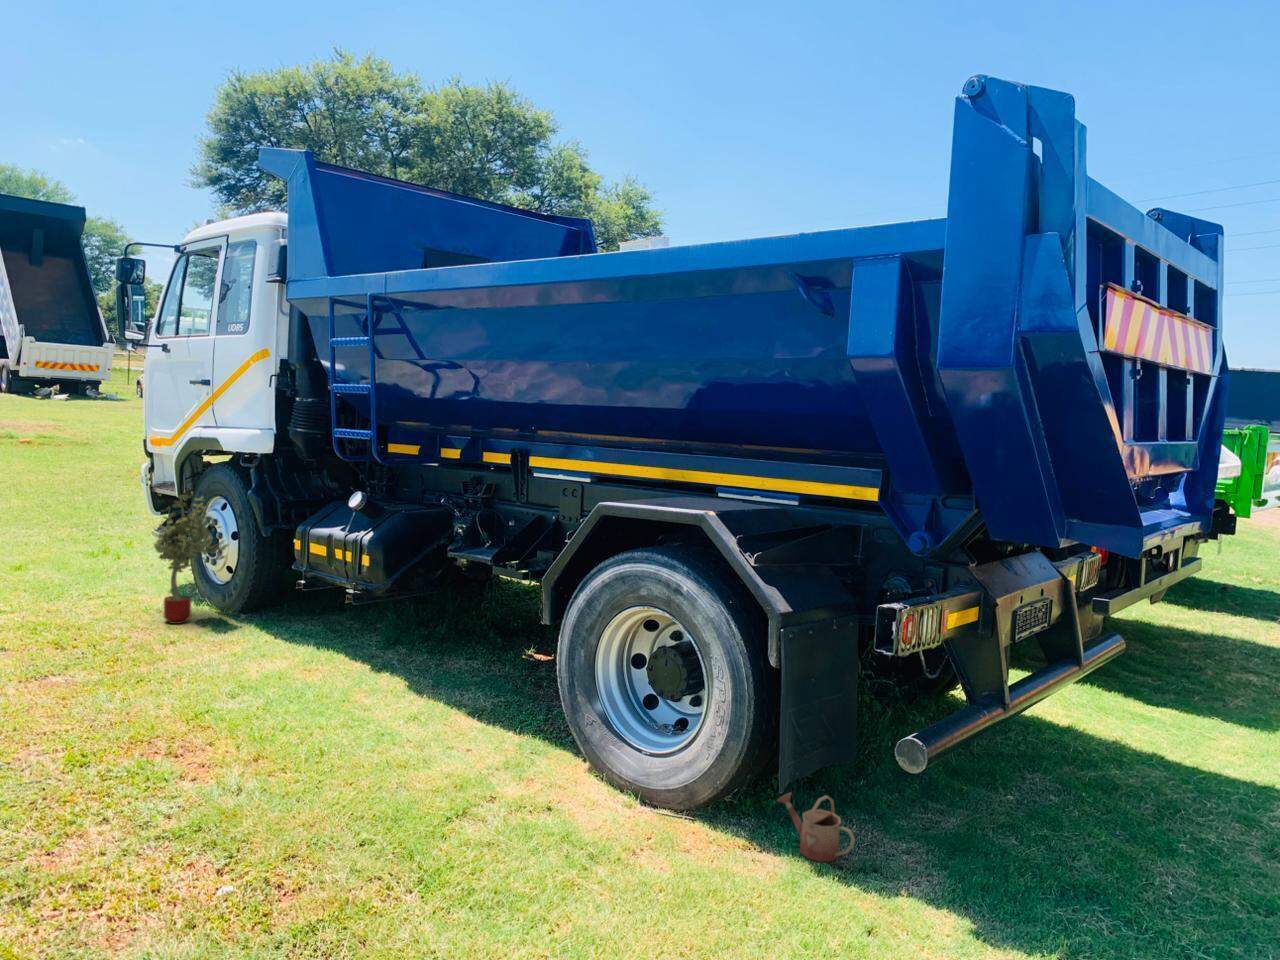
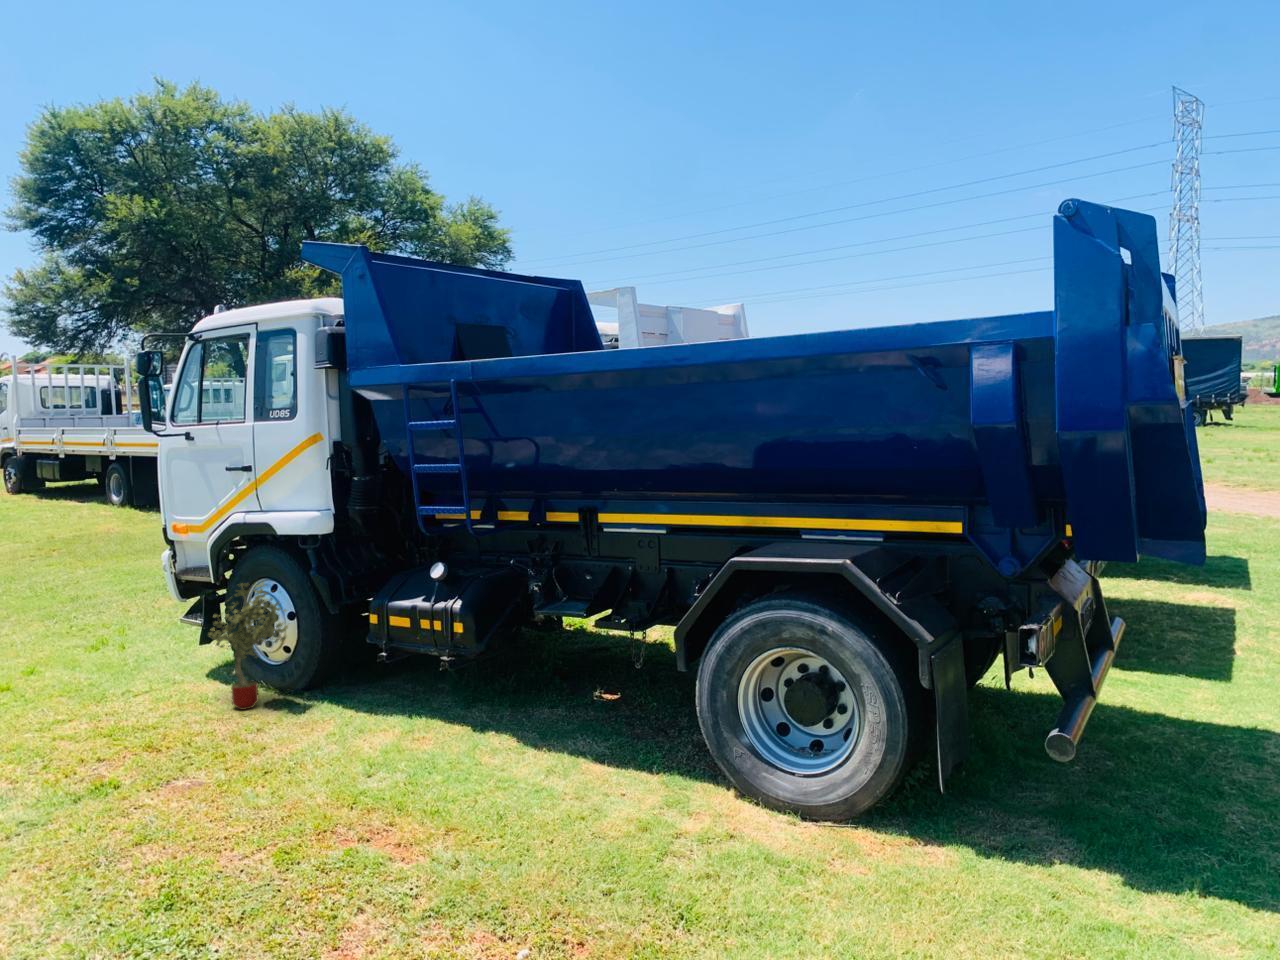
watering can: present [777,793,855,862] -> none [928,788,1005,843]

